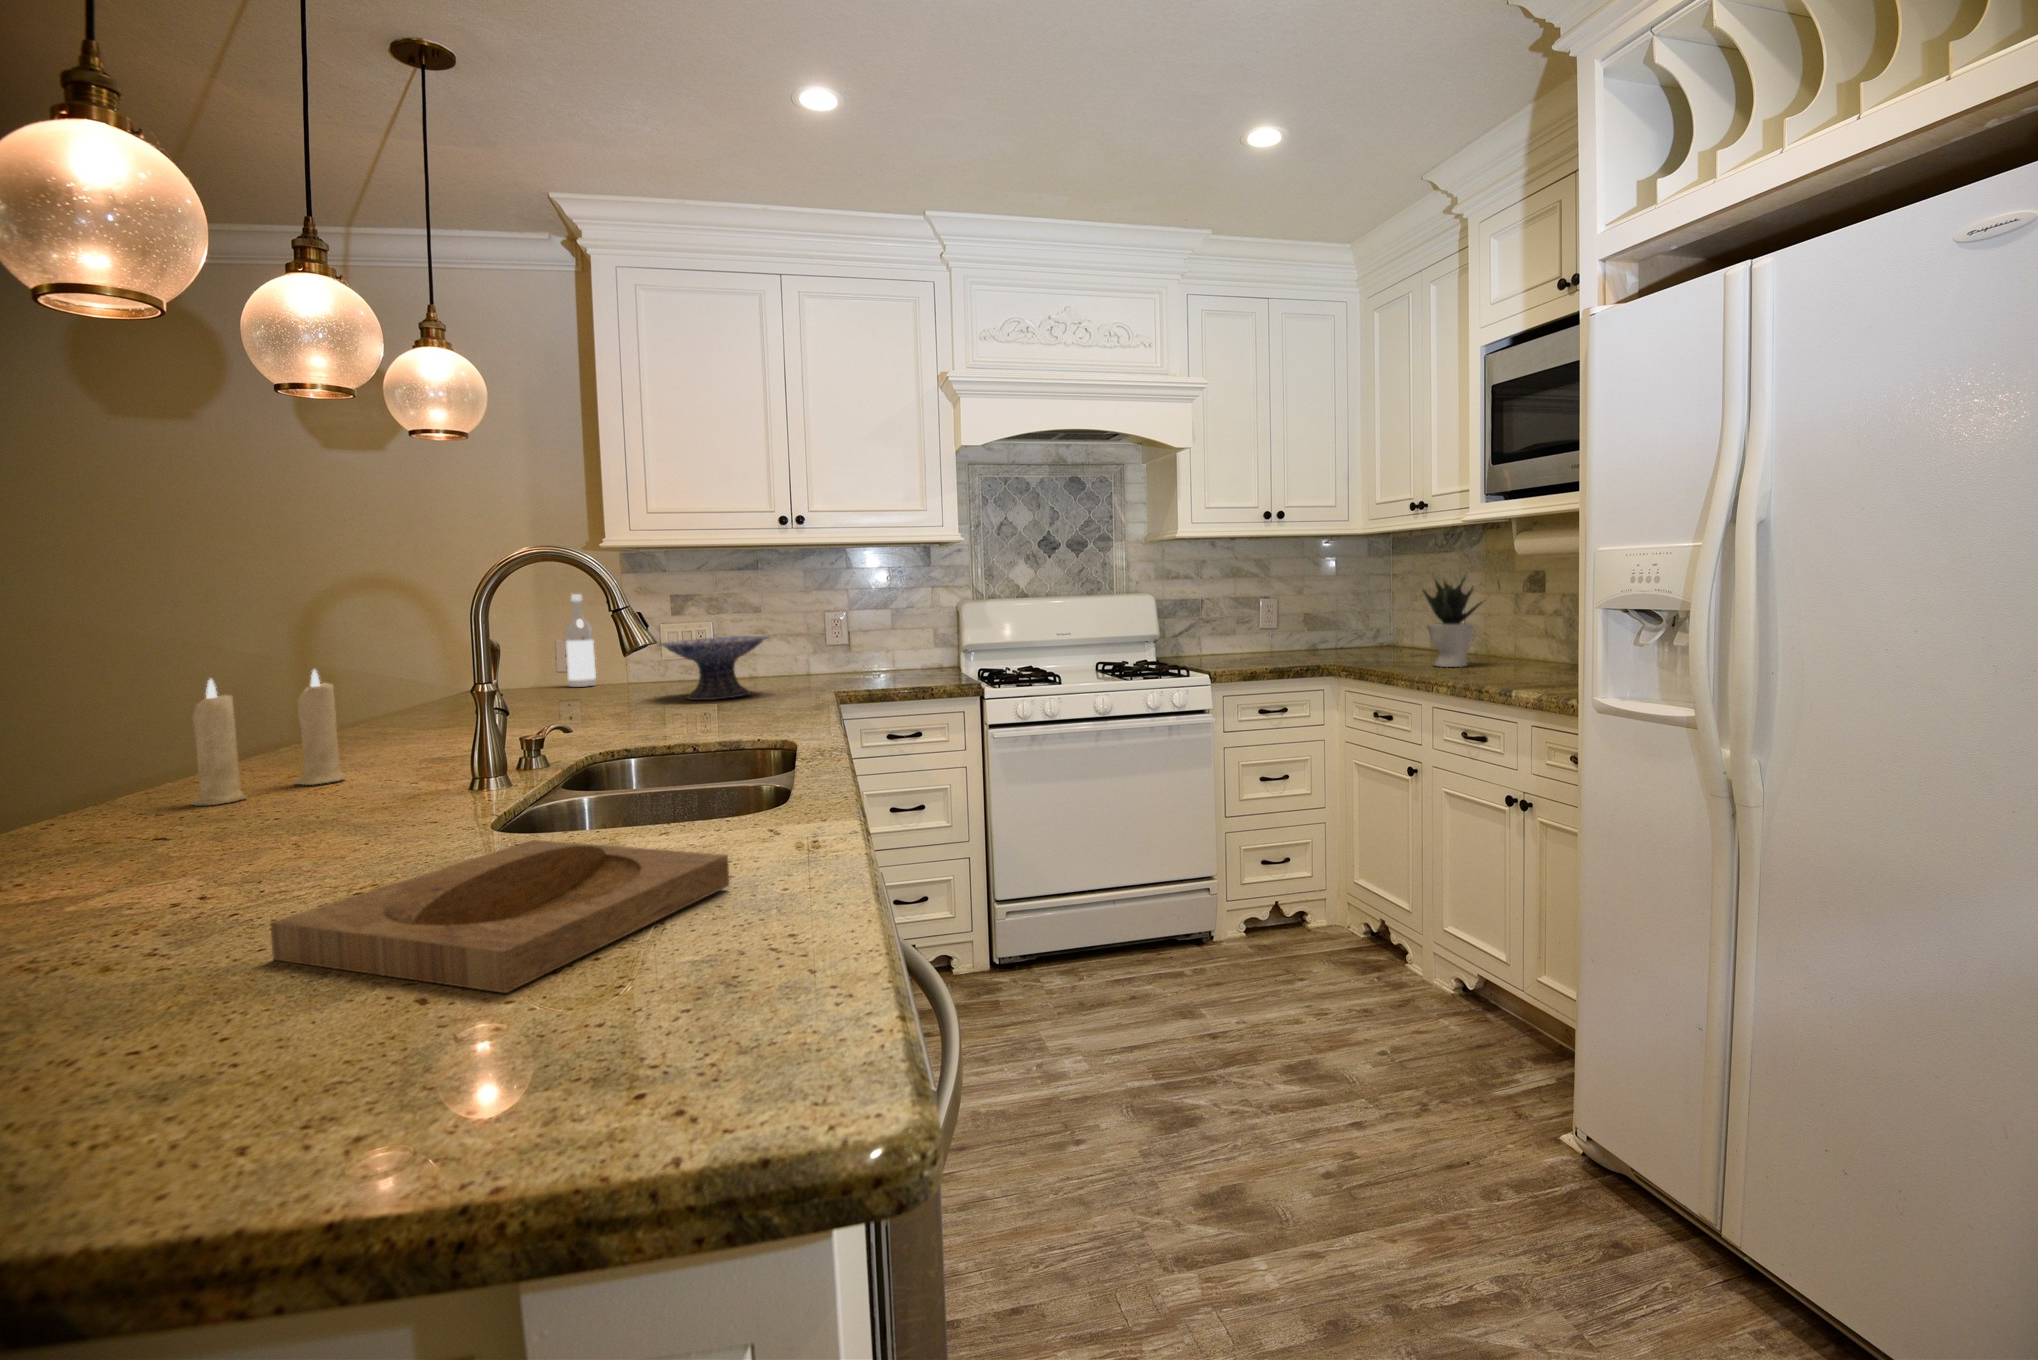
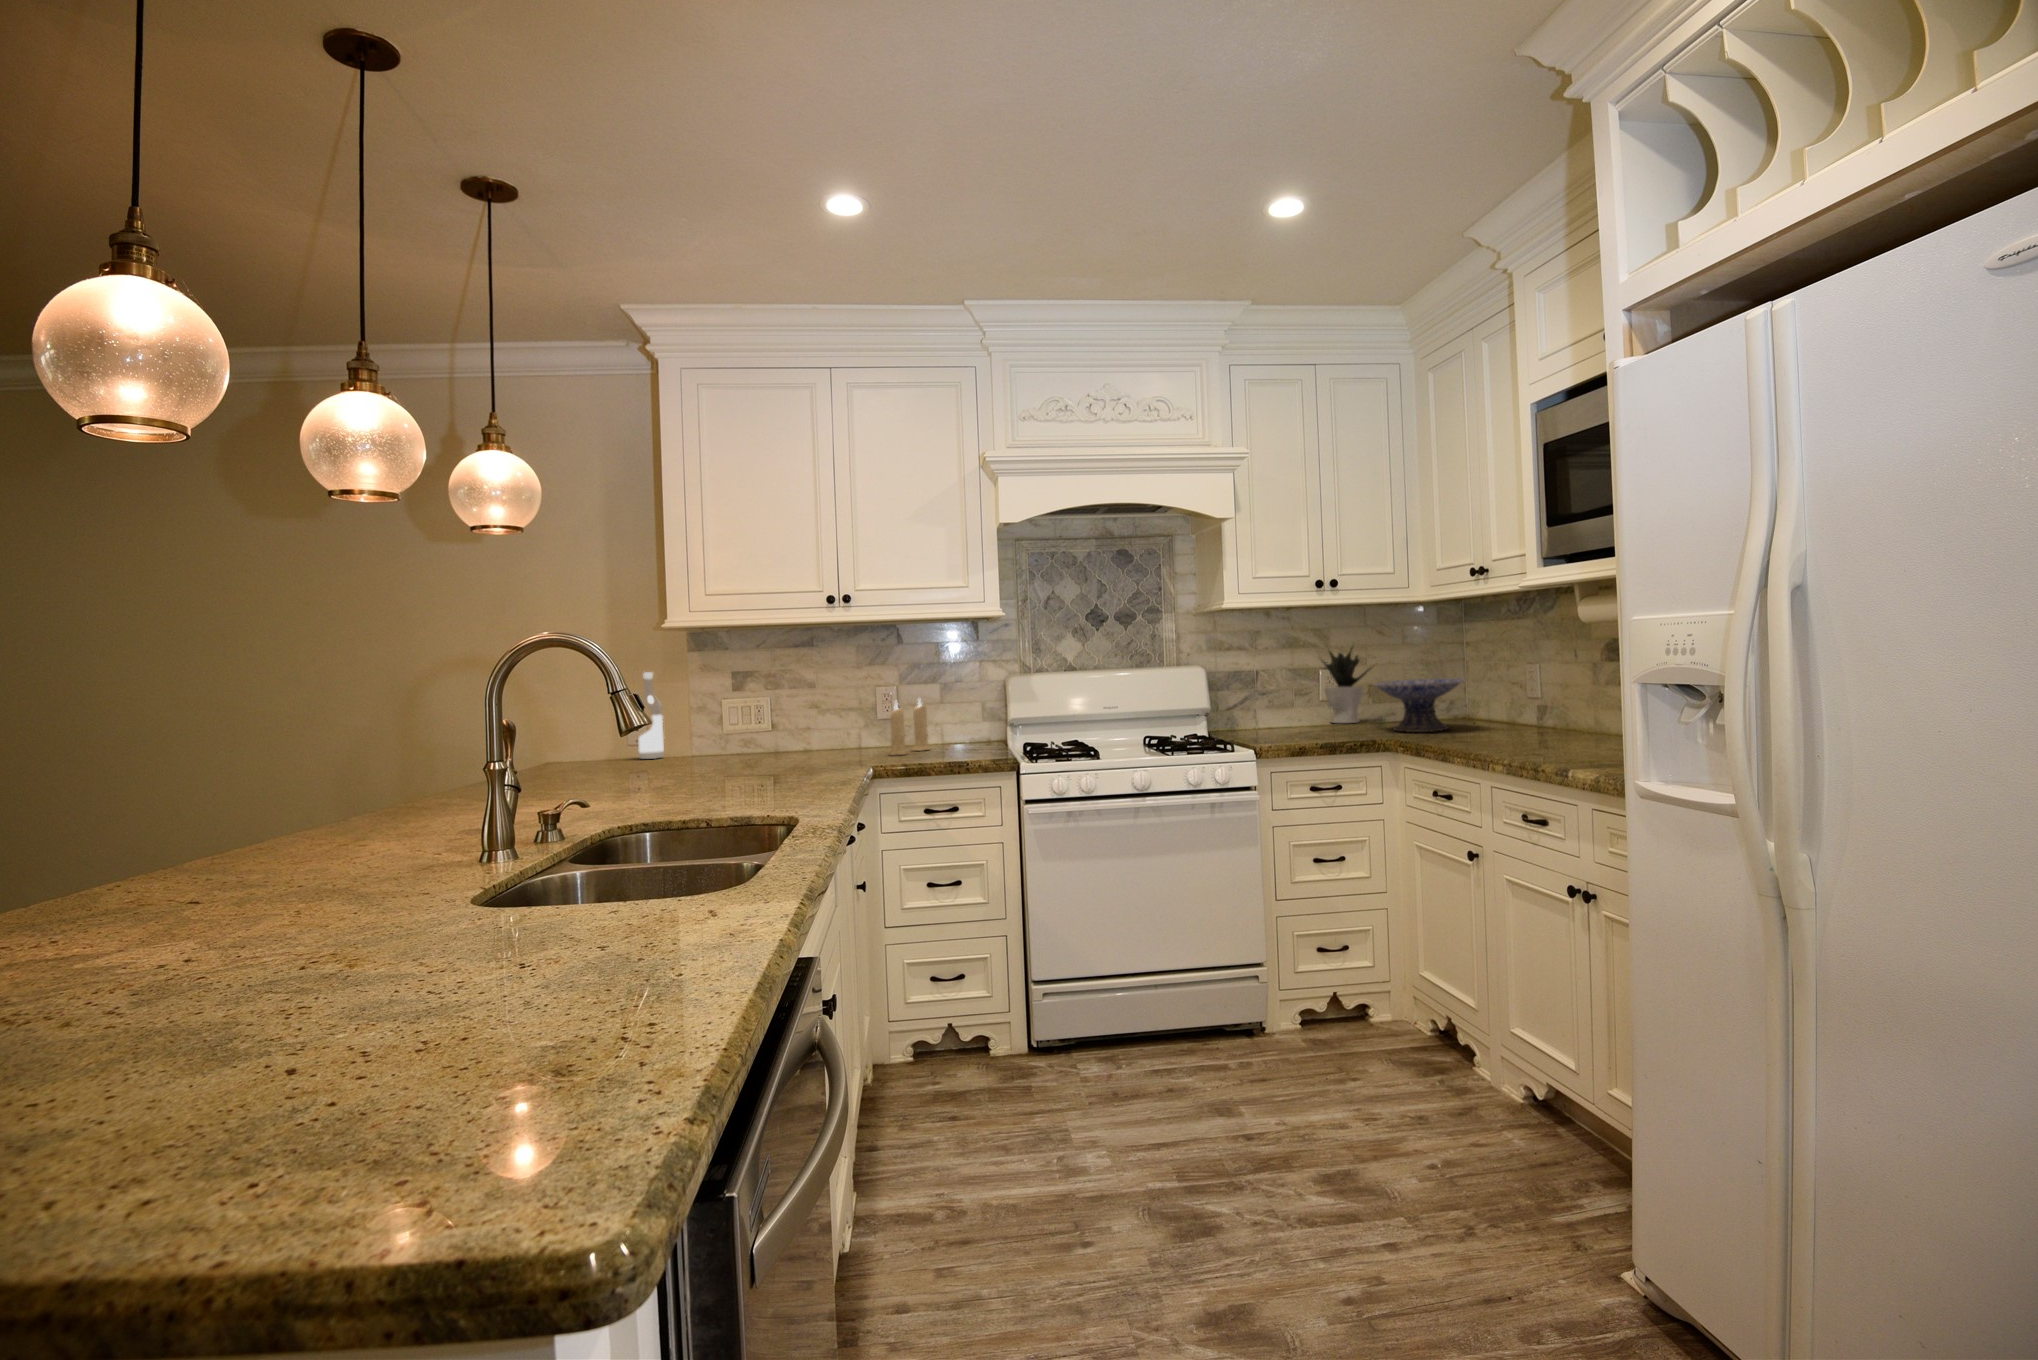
potted plant: present [1423,577,1483,667] -> present [1322,647,1371,723]
decorative bowl: present [659,636,769,700] -> present [1372,679,1465,732]
candle: present [191,670,345,806] -> present [890,700,929,755]
tray: present [270,840,729,993] -> none [209,916,628,1068]

